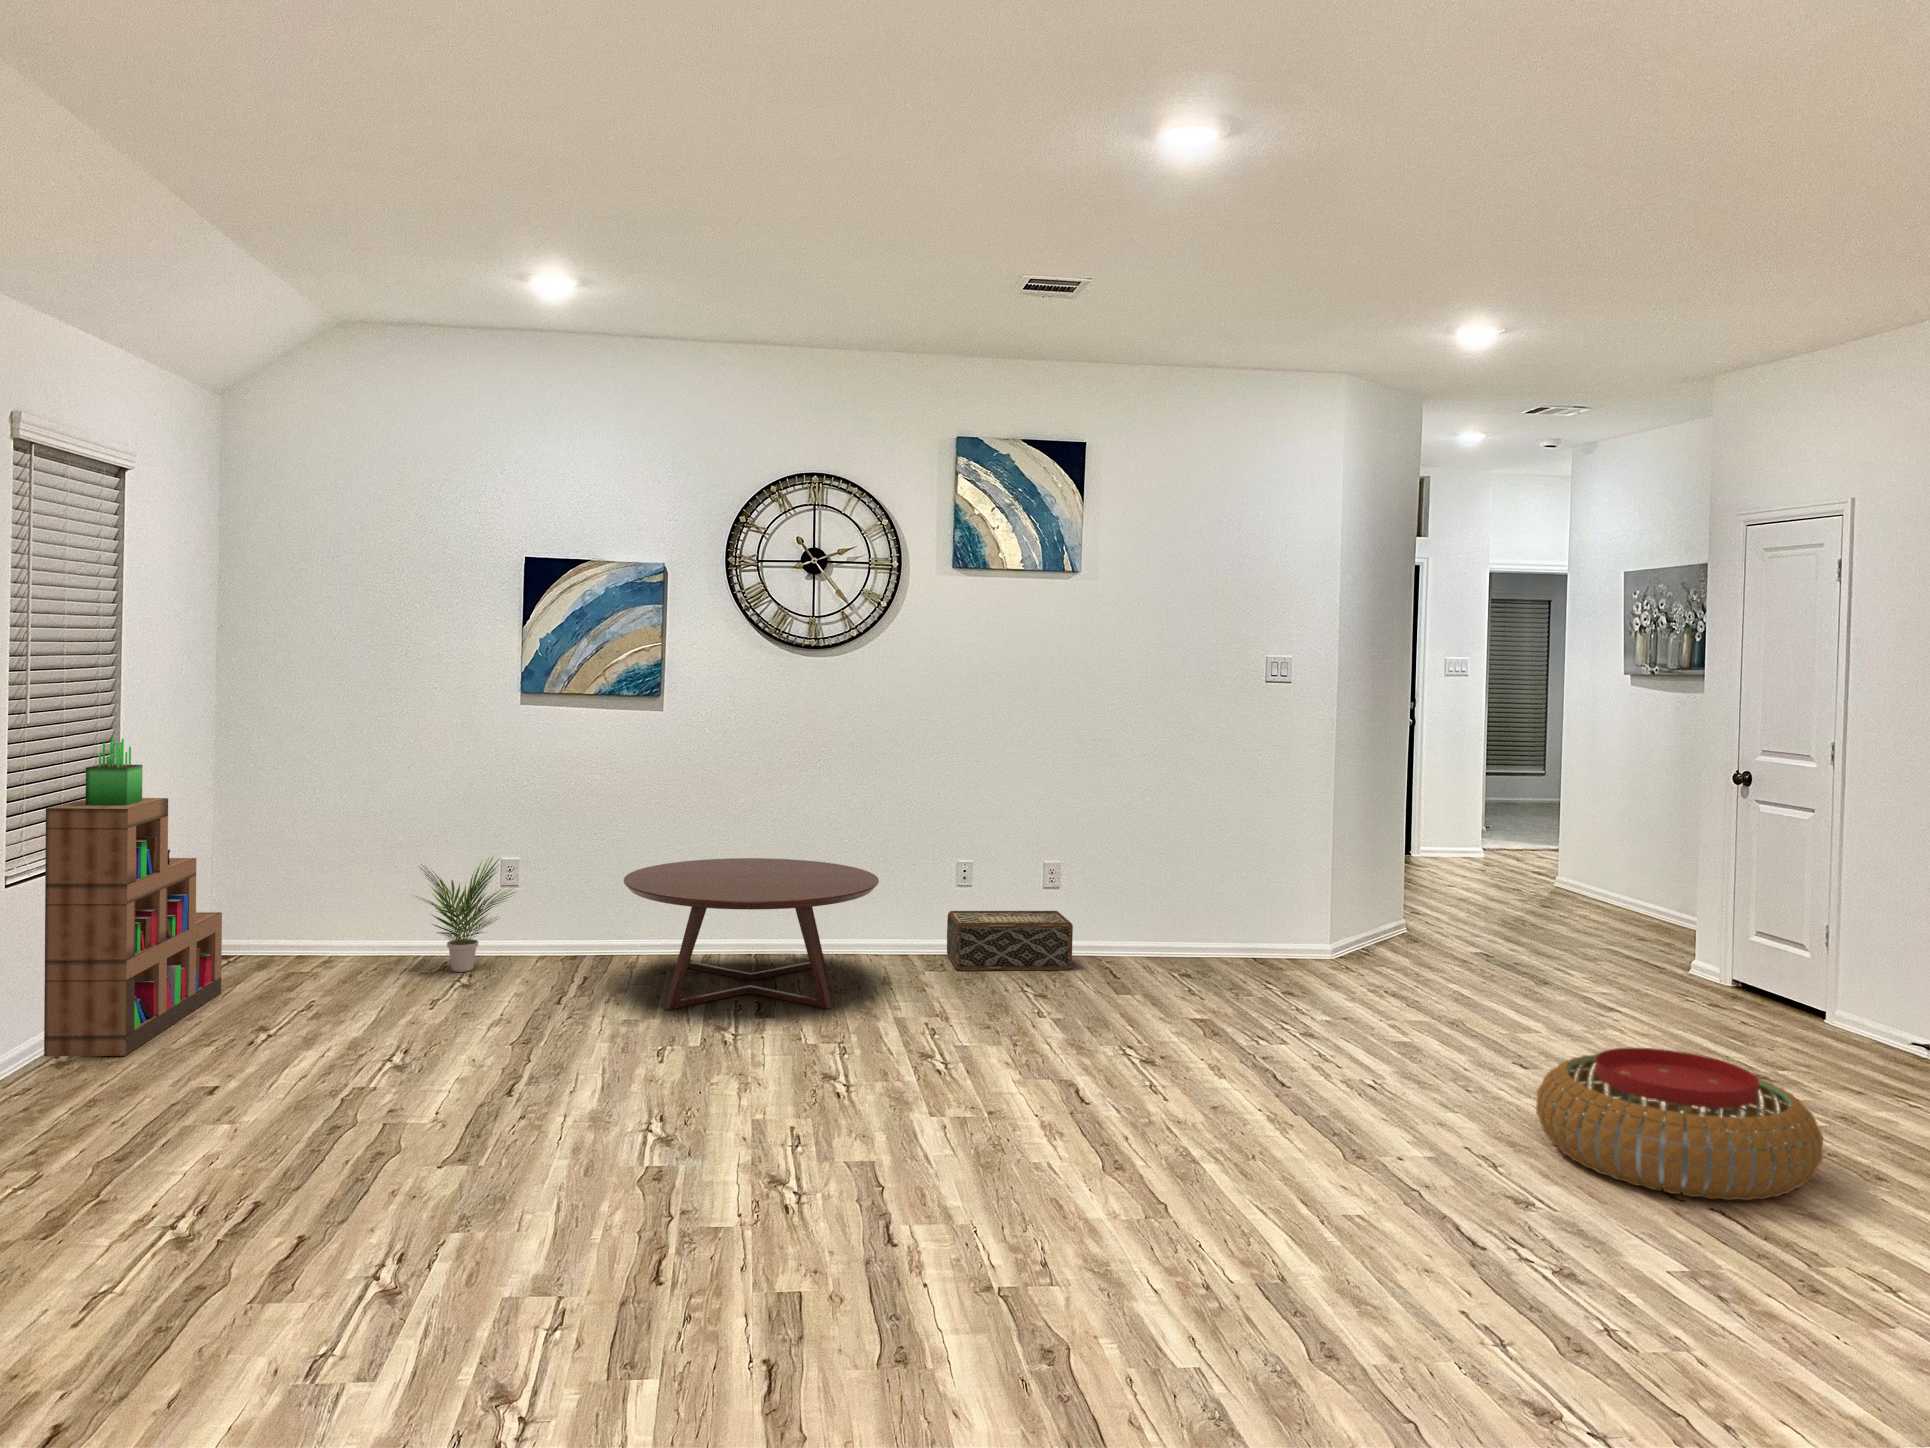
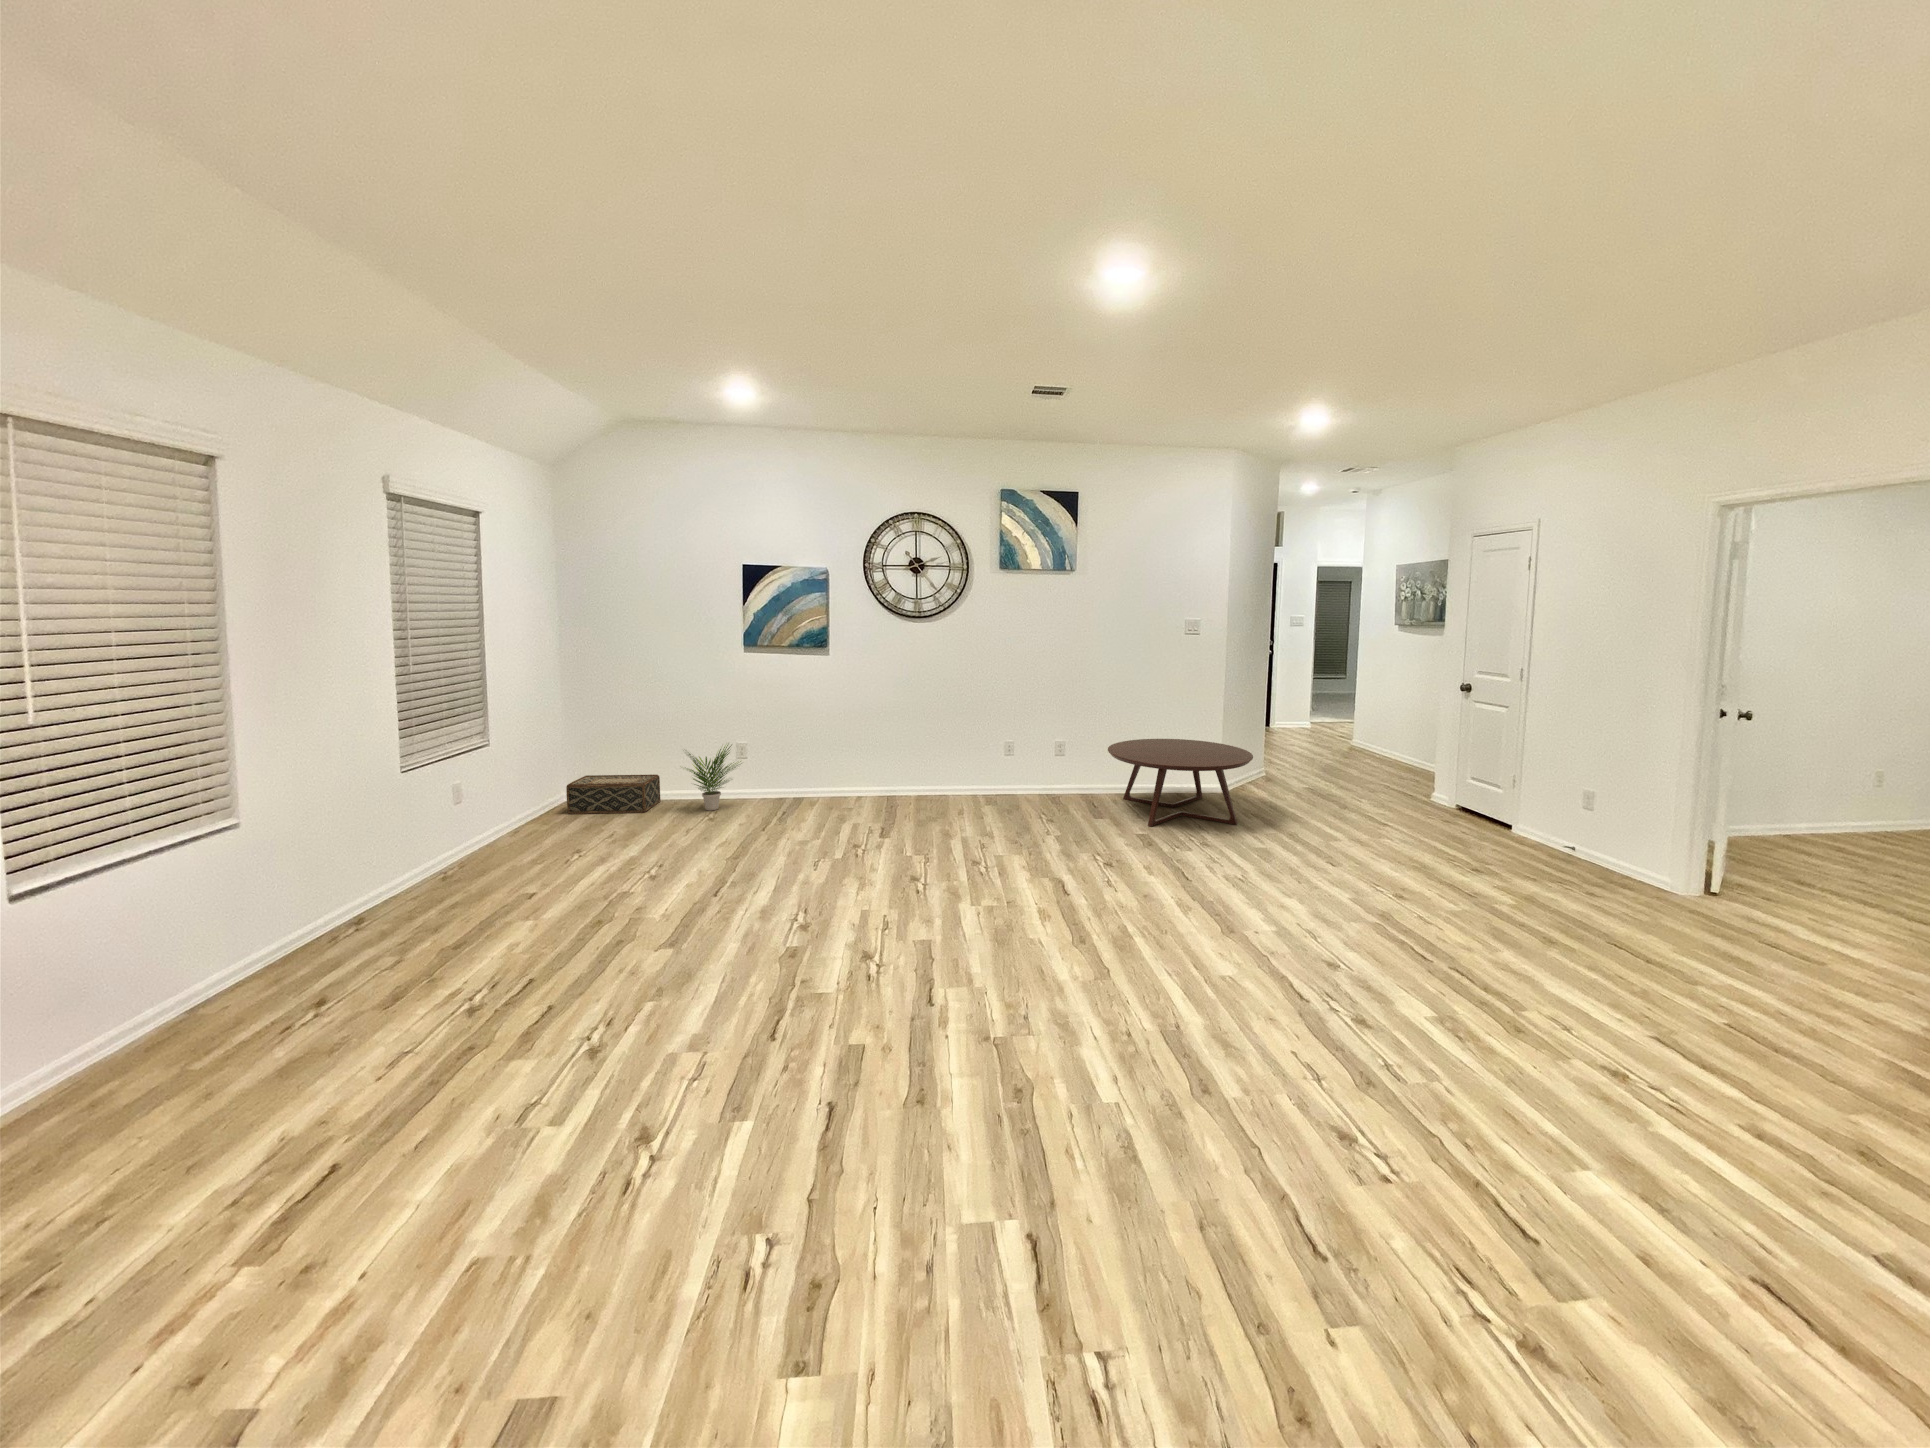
bookshelf: present [44,738,222,1057] -> none [429,680,563,873]
coffee table: present [624,858,879,1010] -> present [1108,739,1253,826]
woven basket: present [947,911,1073,971] -> present [566,775,661,814]
pouf: present [1536,1048,1823,1200] -> none [1341,861,1520,961]

